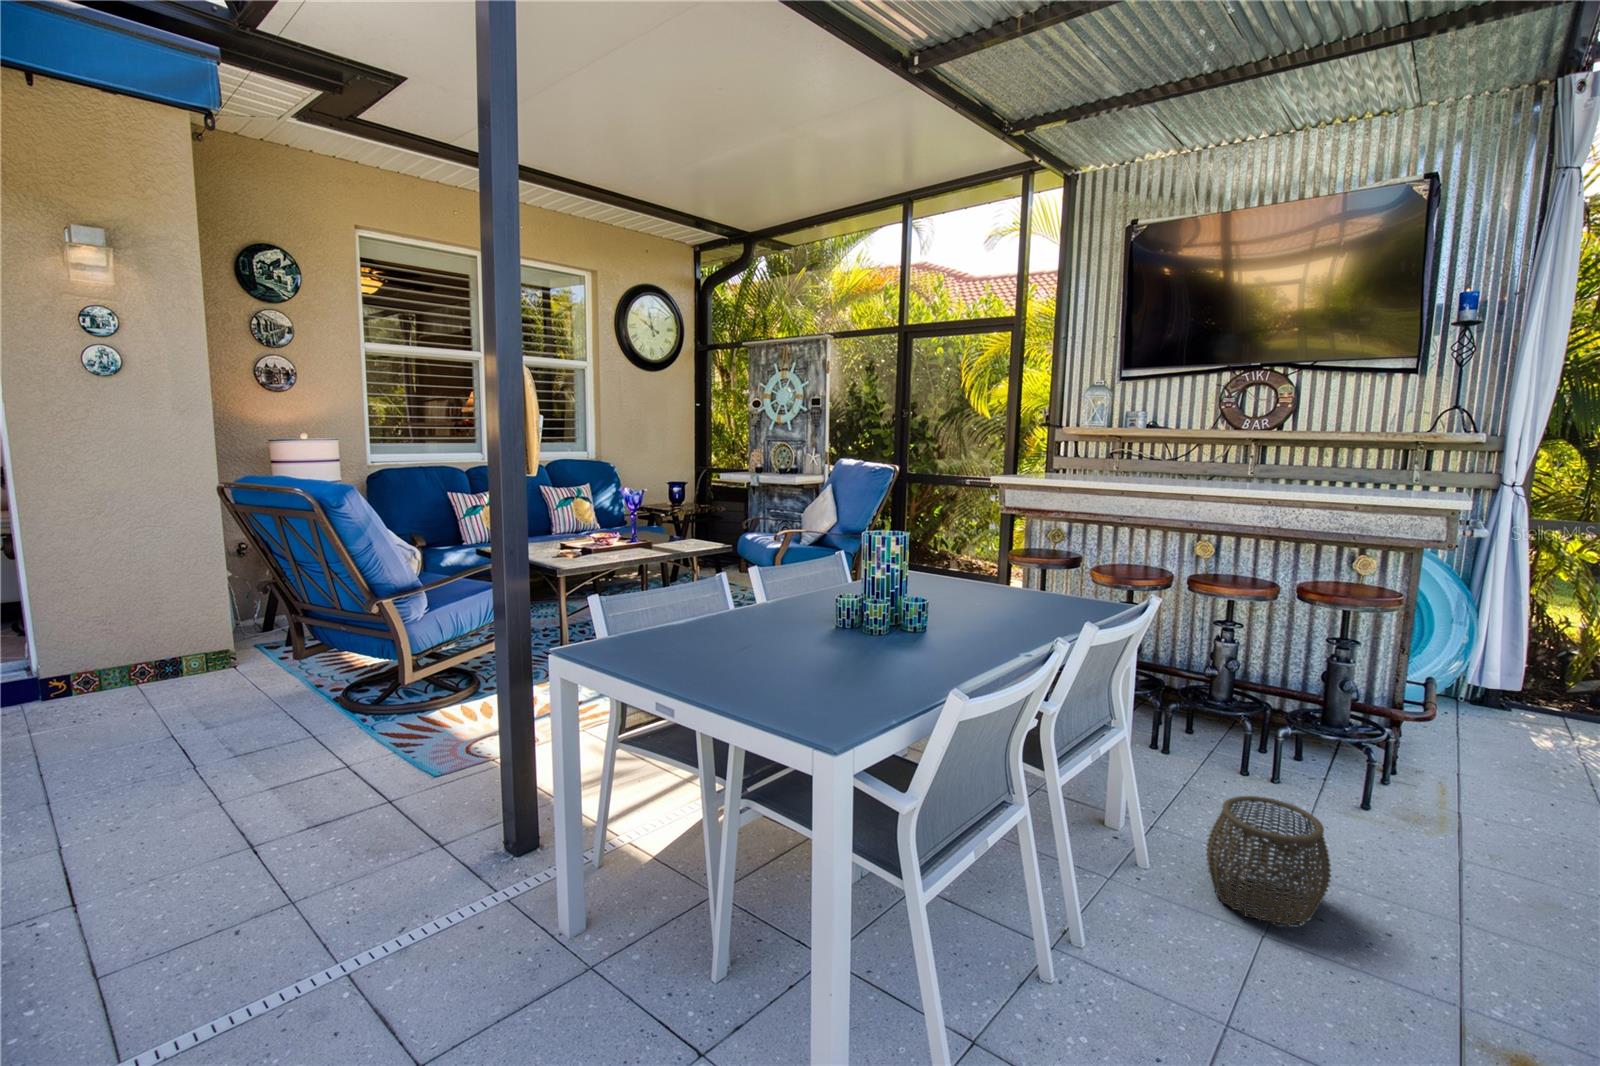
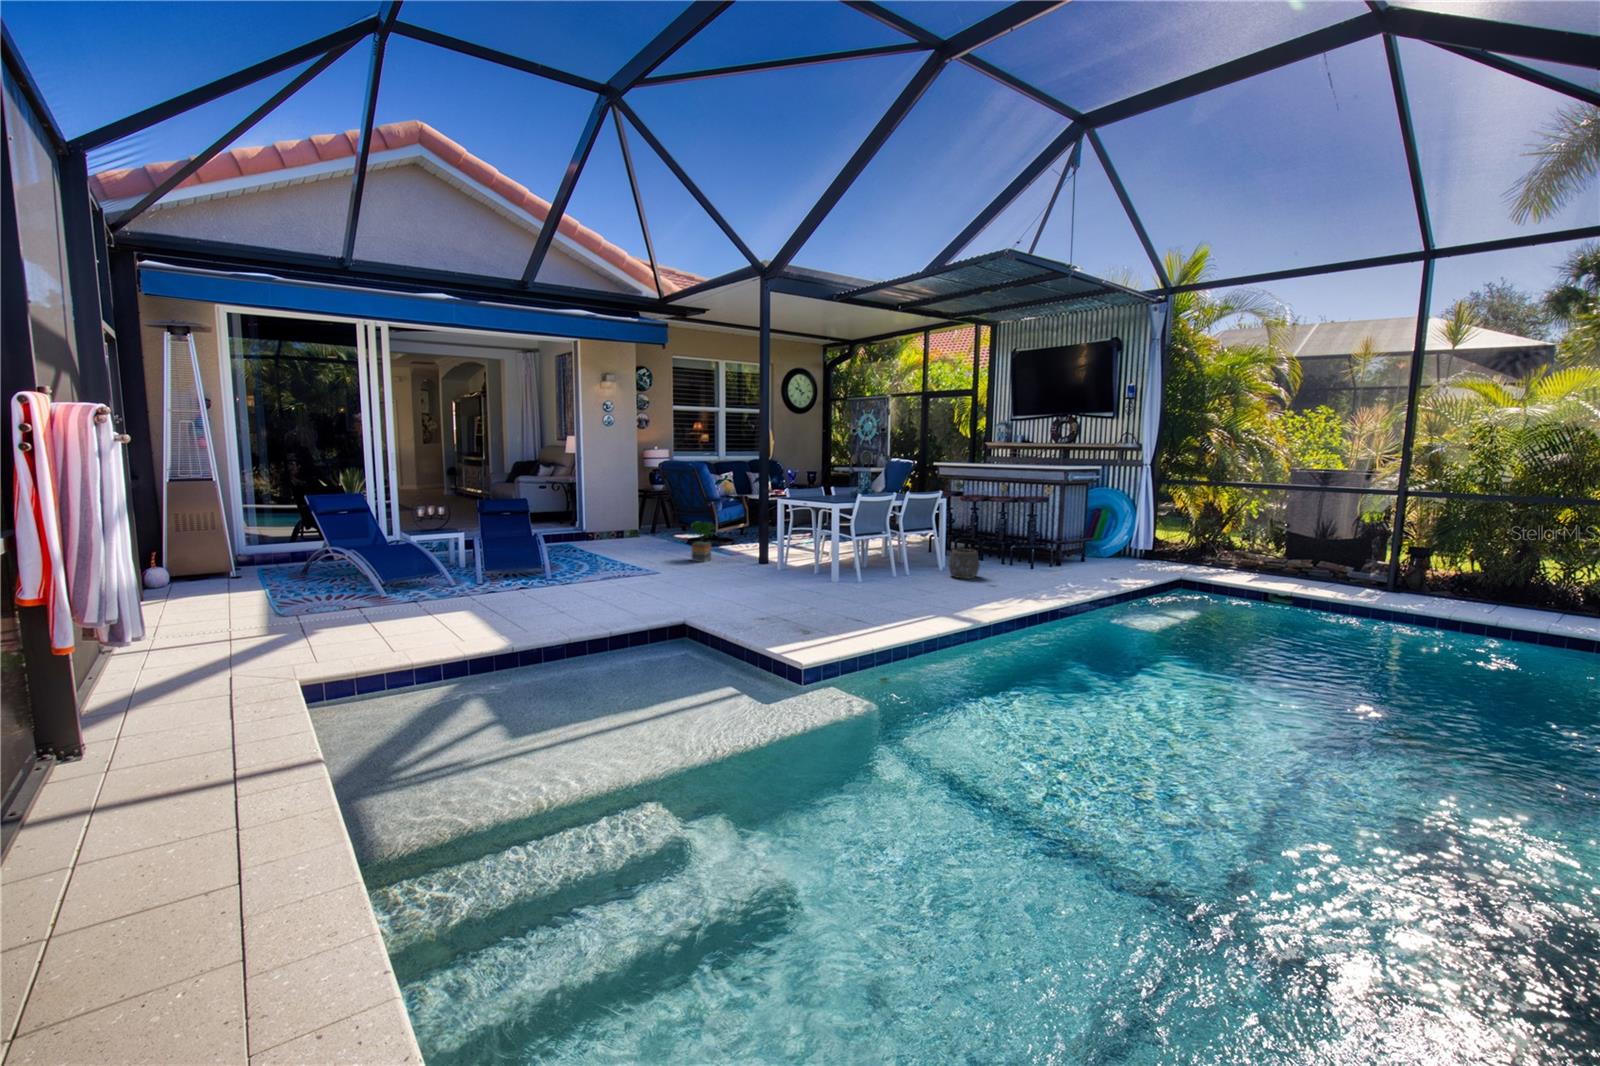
potted tree: none [266,705,376,861] -> present [691,521,714,562]

